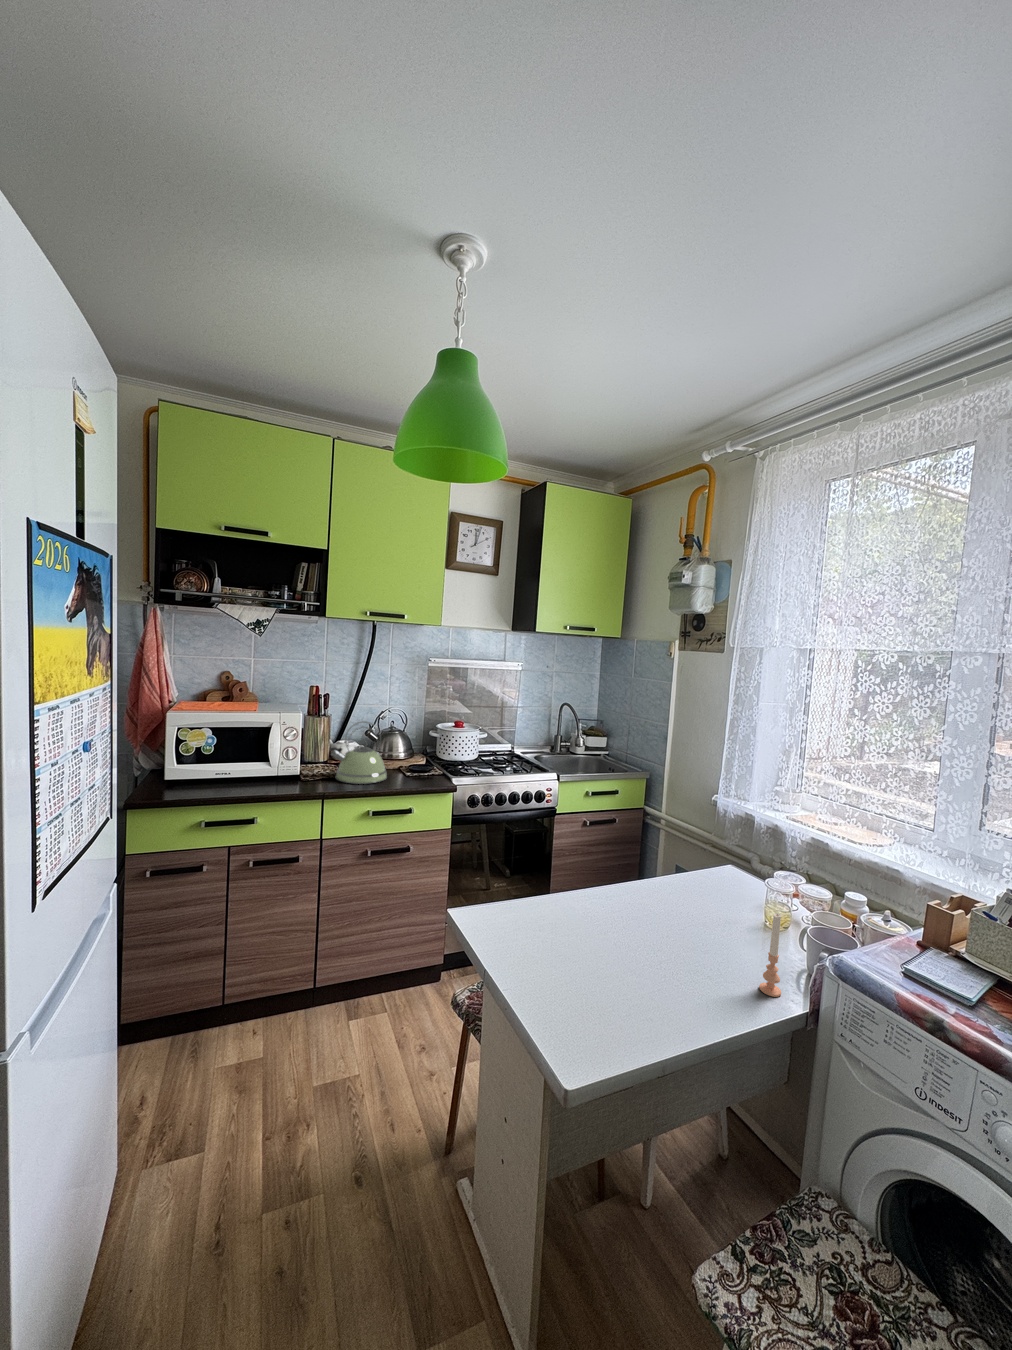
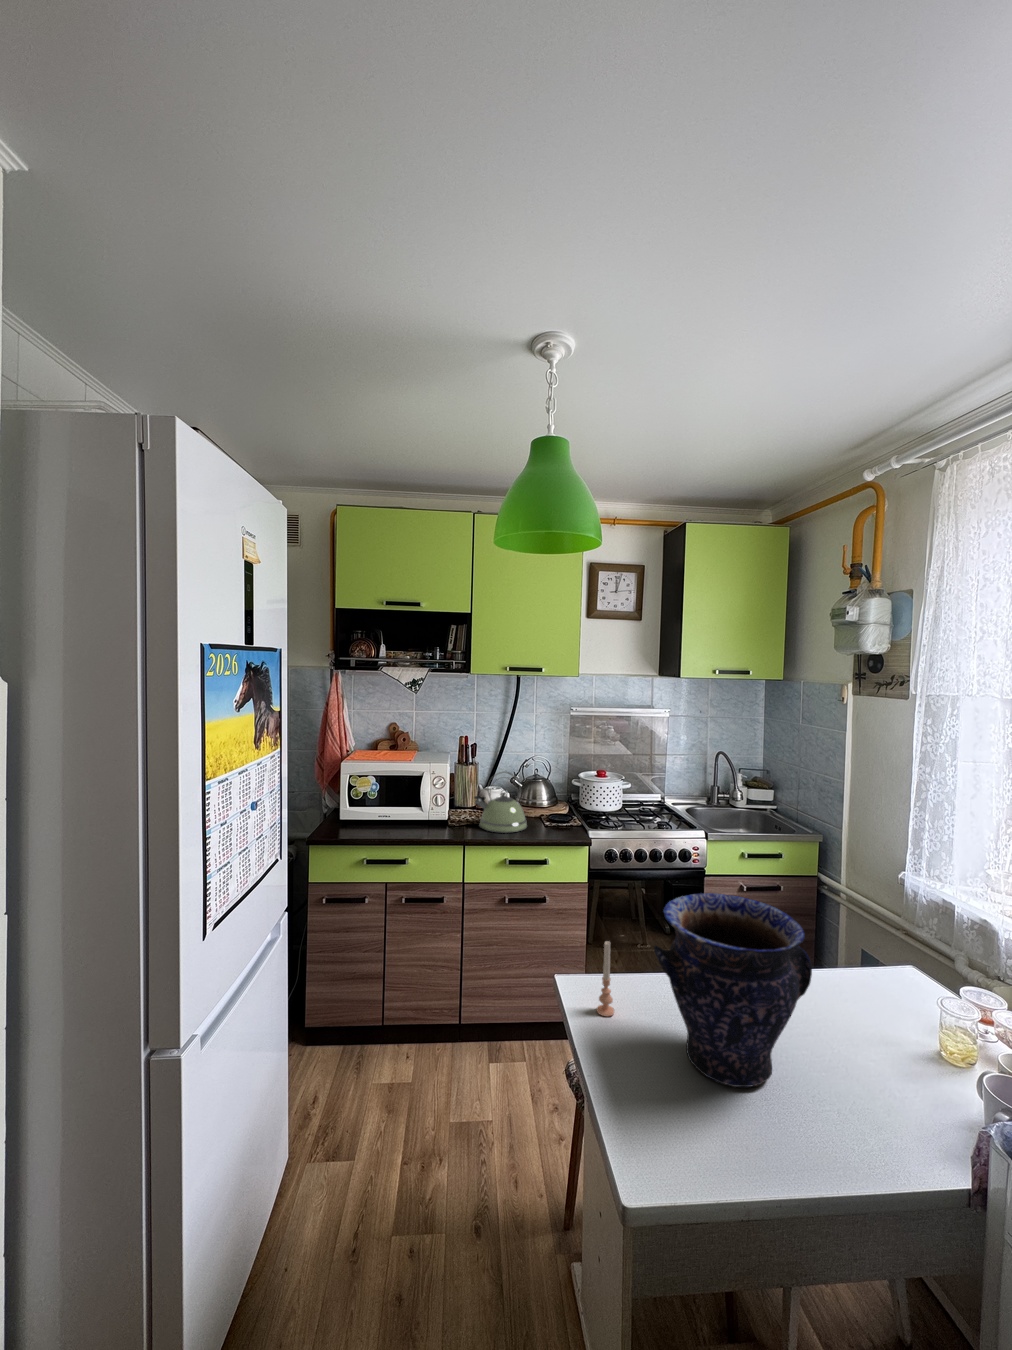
vase: none [576,815,714,990] -> present [654,893,812,1087]
candle: present [759,913,781,997] -> present [597,941,614,1017]

